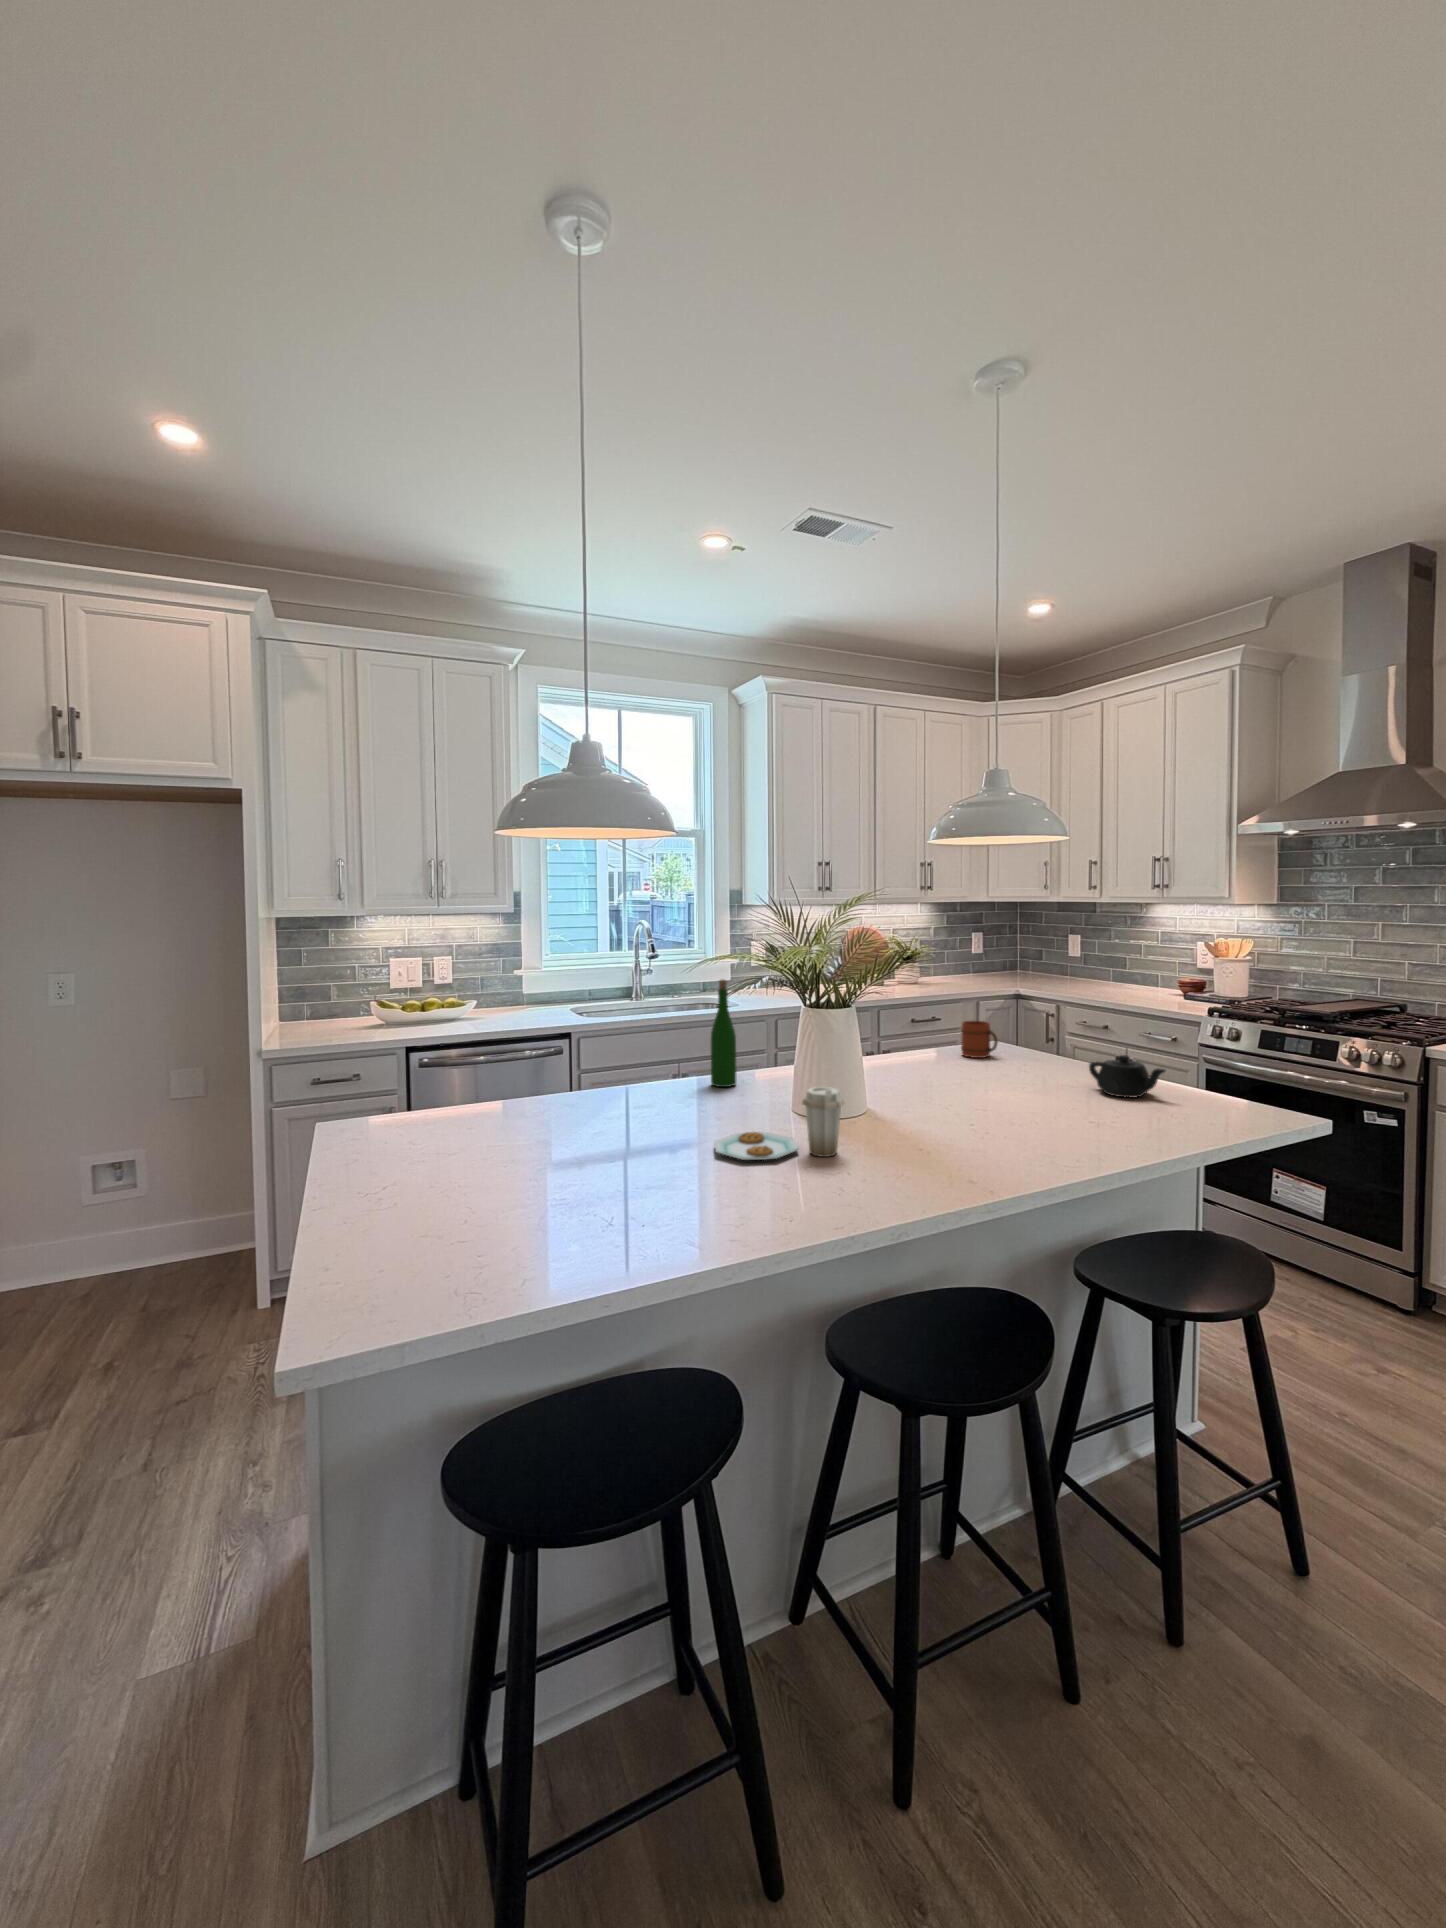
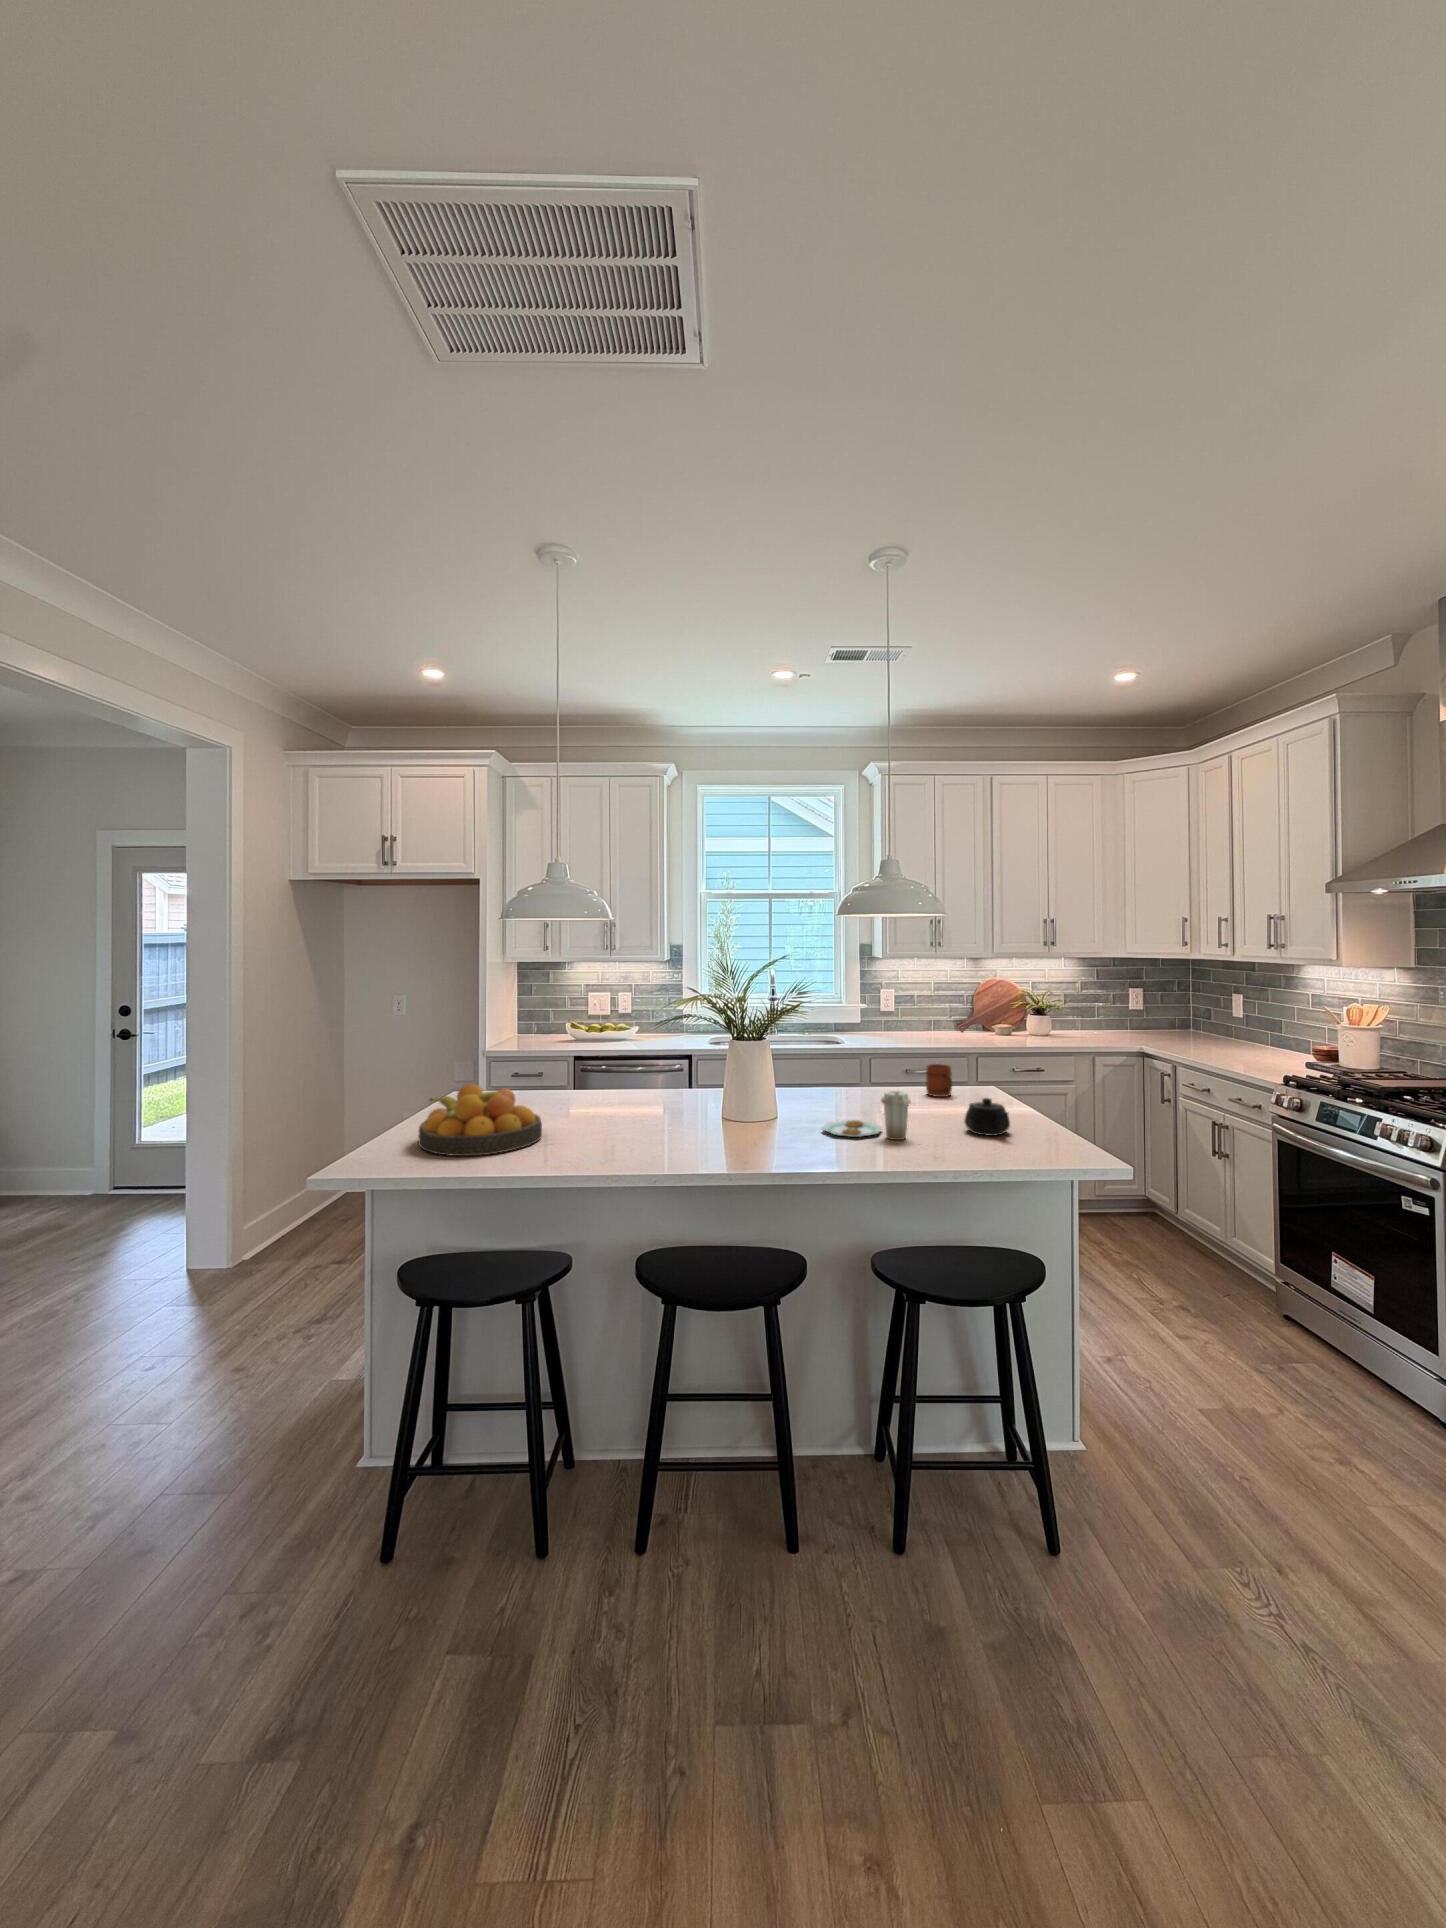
wine bottle: present [711,979,737,1087] -> none [691,1017,712,1098]
plate: present [715,1087,844,1160] -> present [822,1091,911,1140]
fruit bowl: none [450,1104,647,1227] -> present [418,1084,542,1156]

